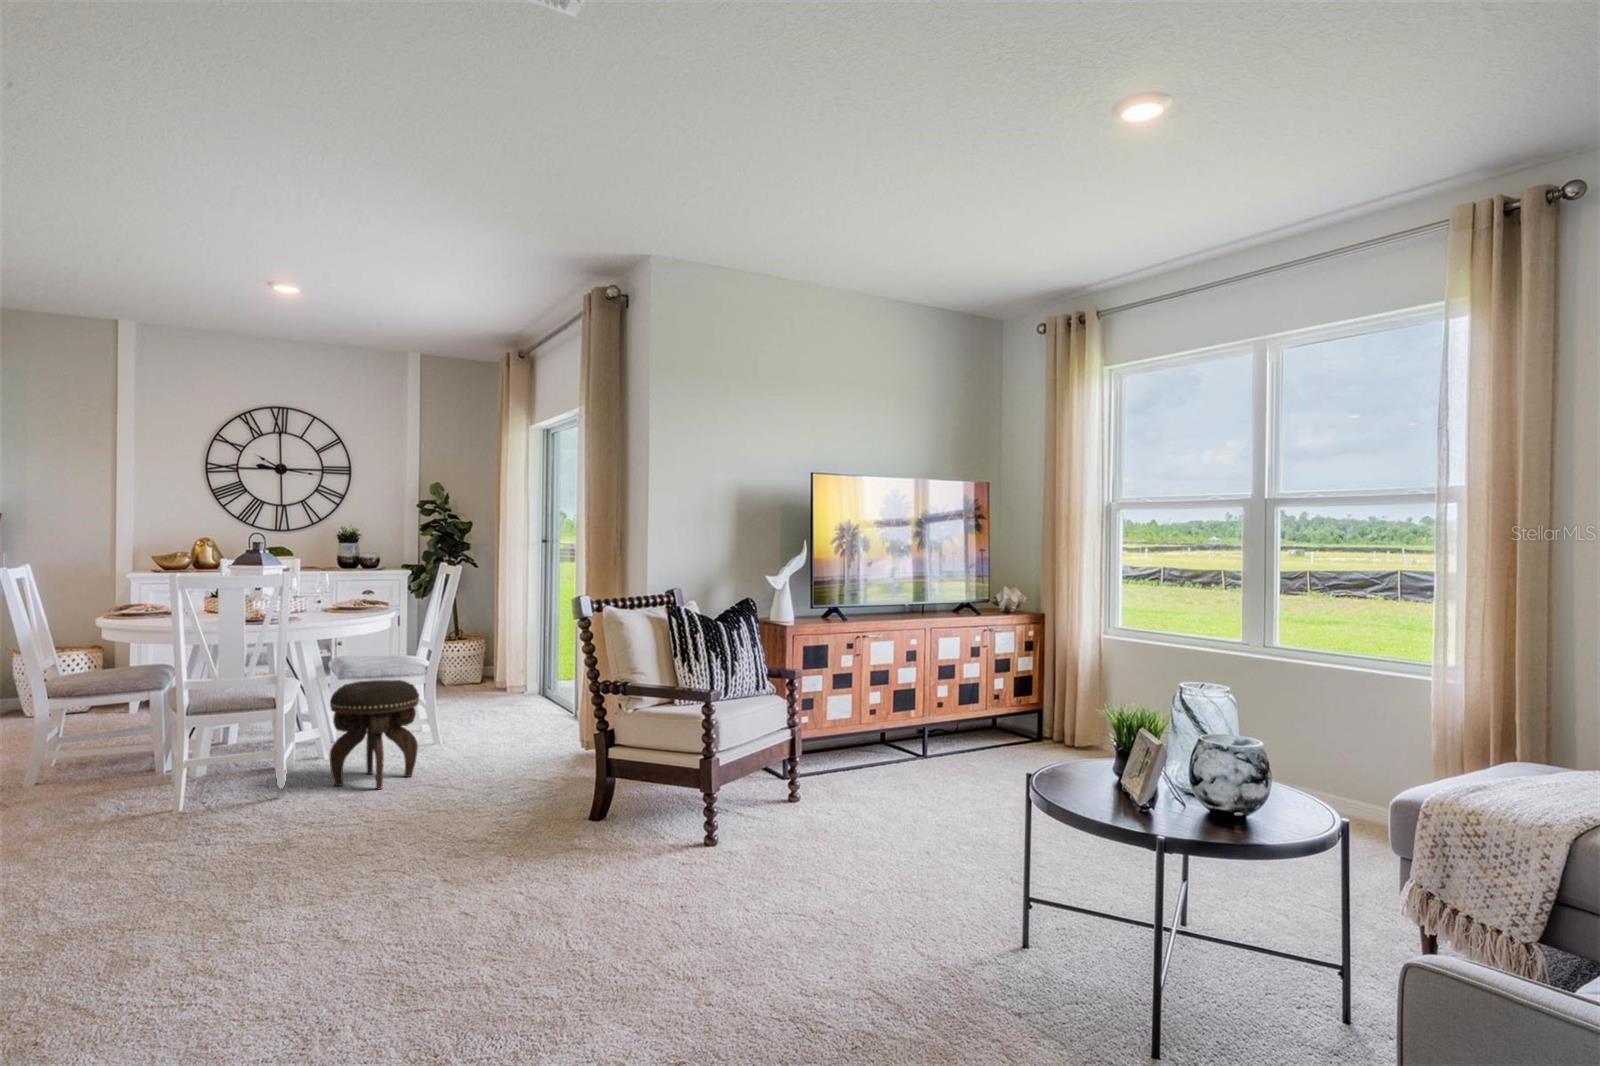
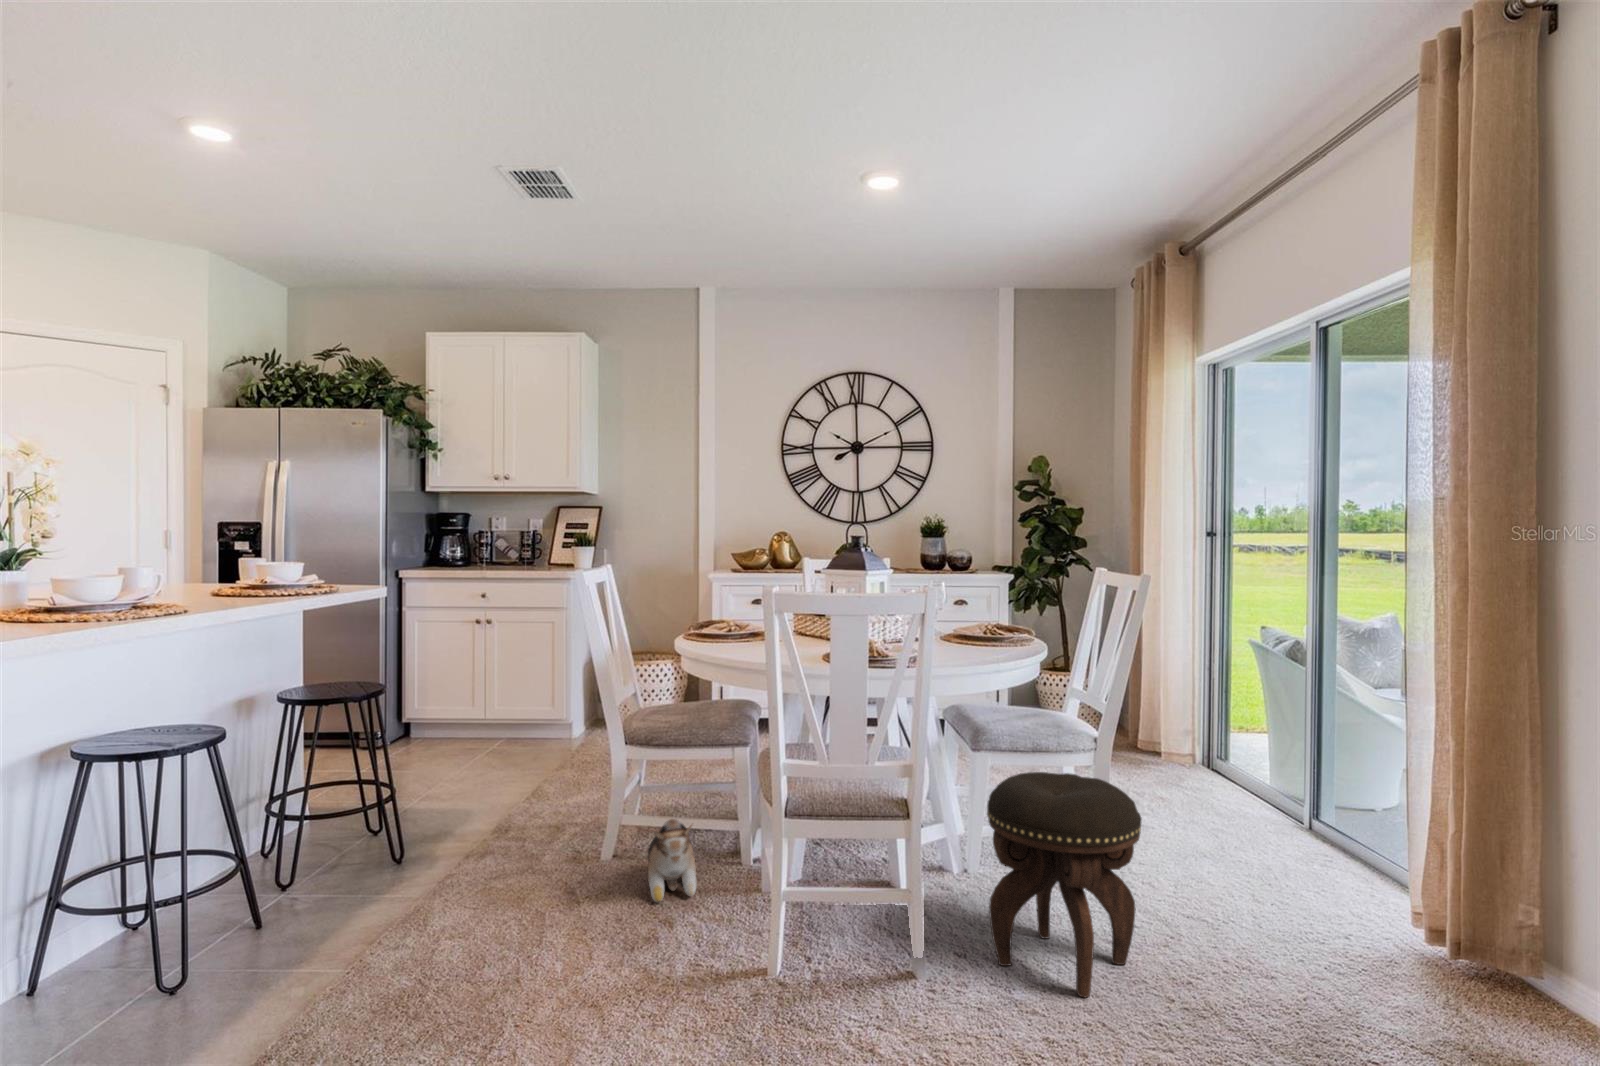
plush toy: none [75,737,119,796] -> present [647,819,696,902]

